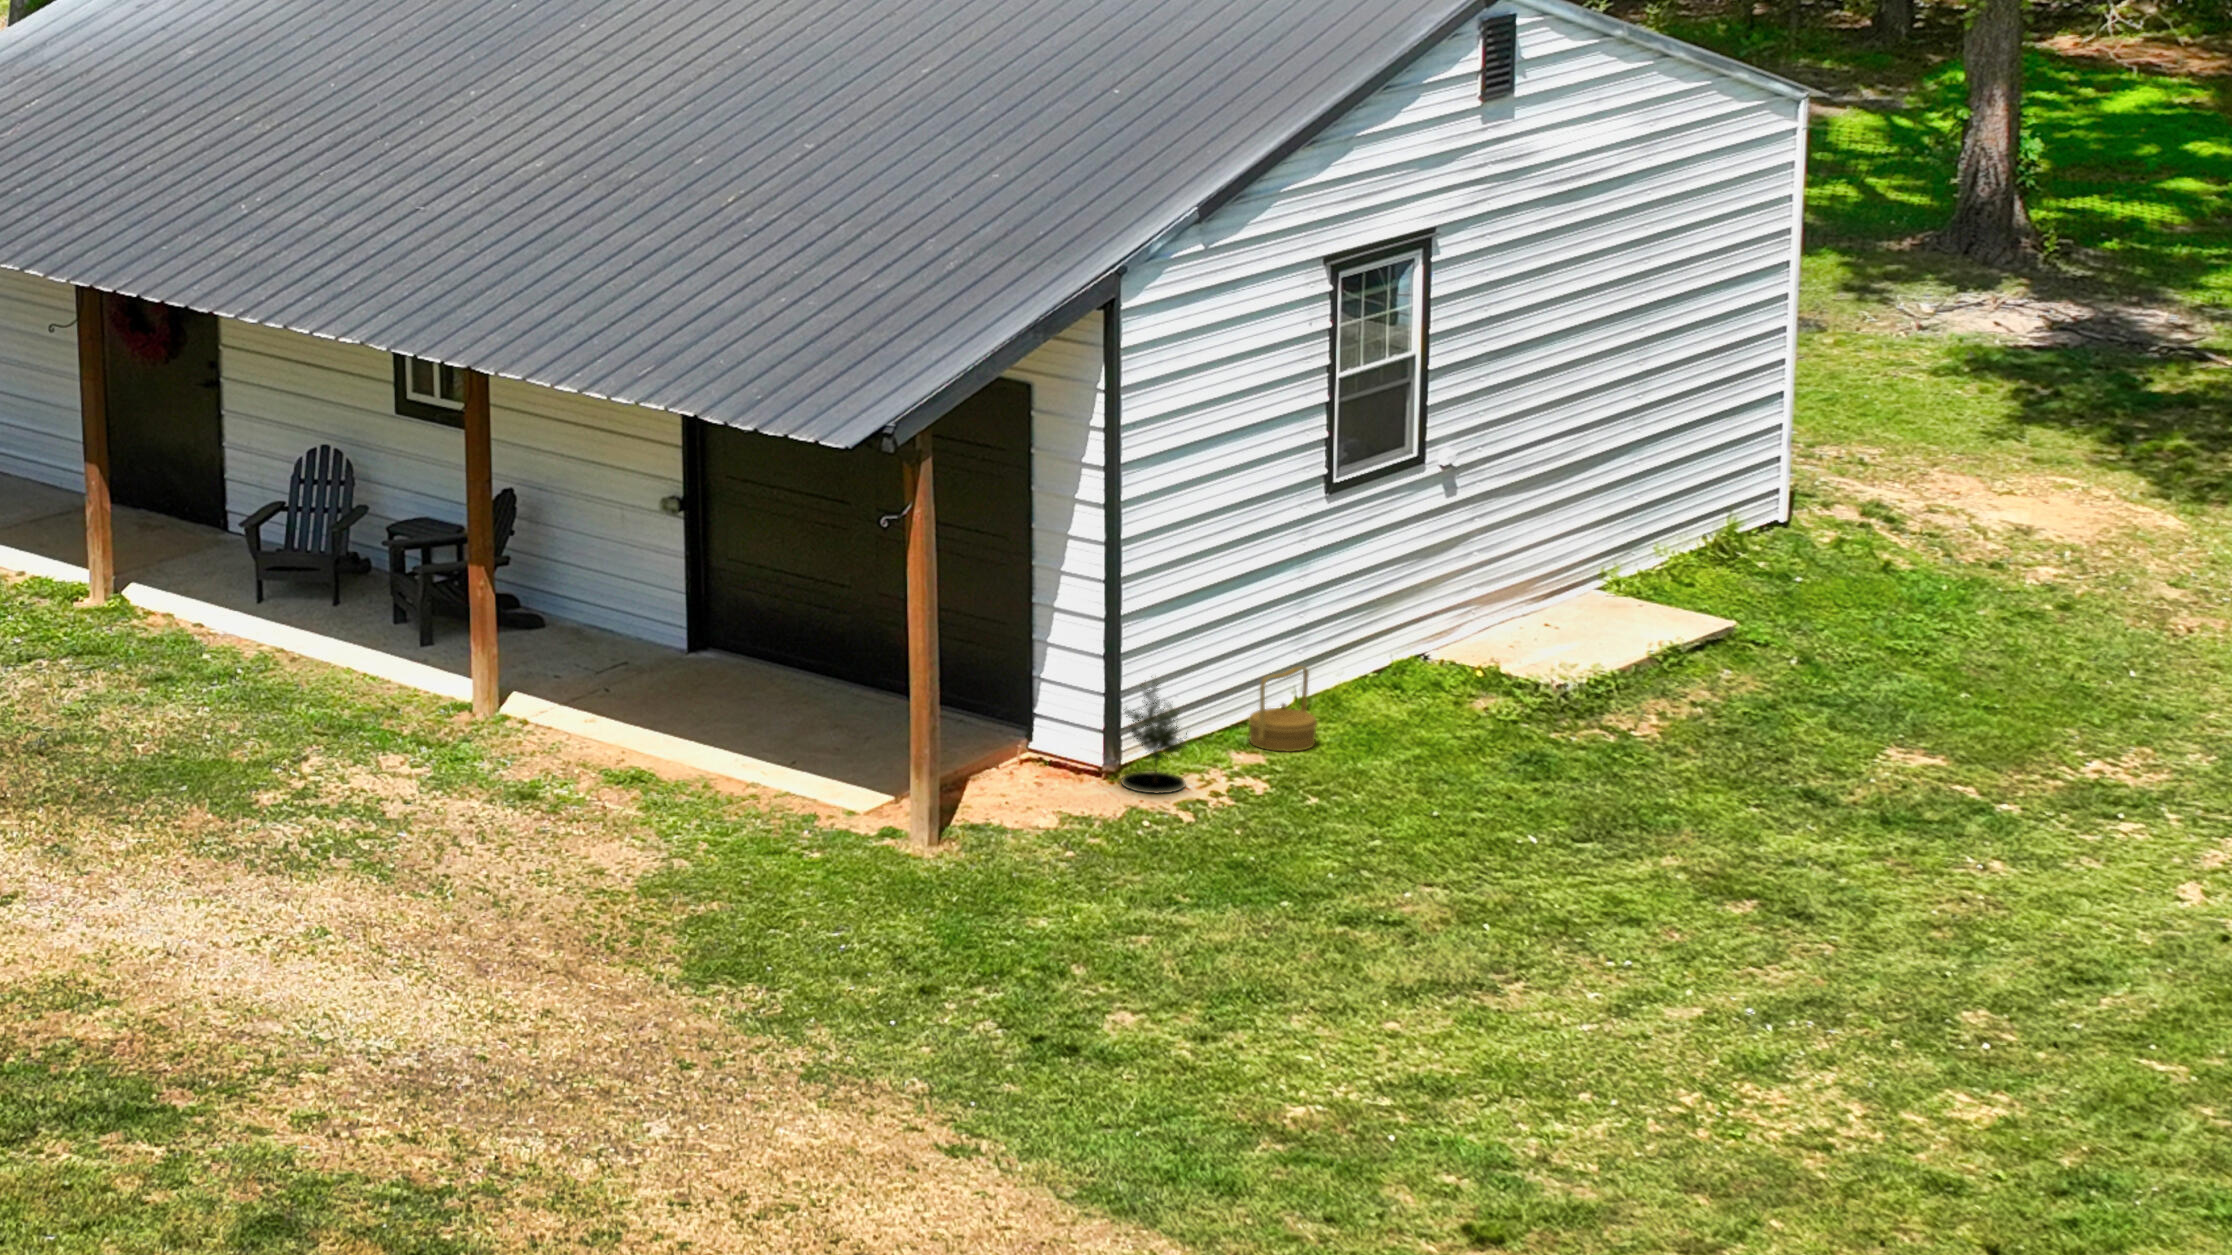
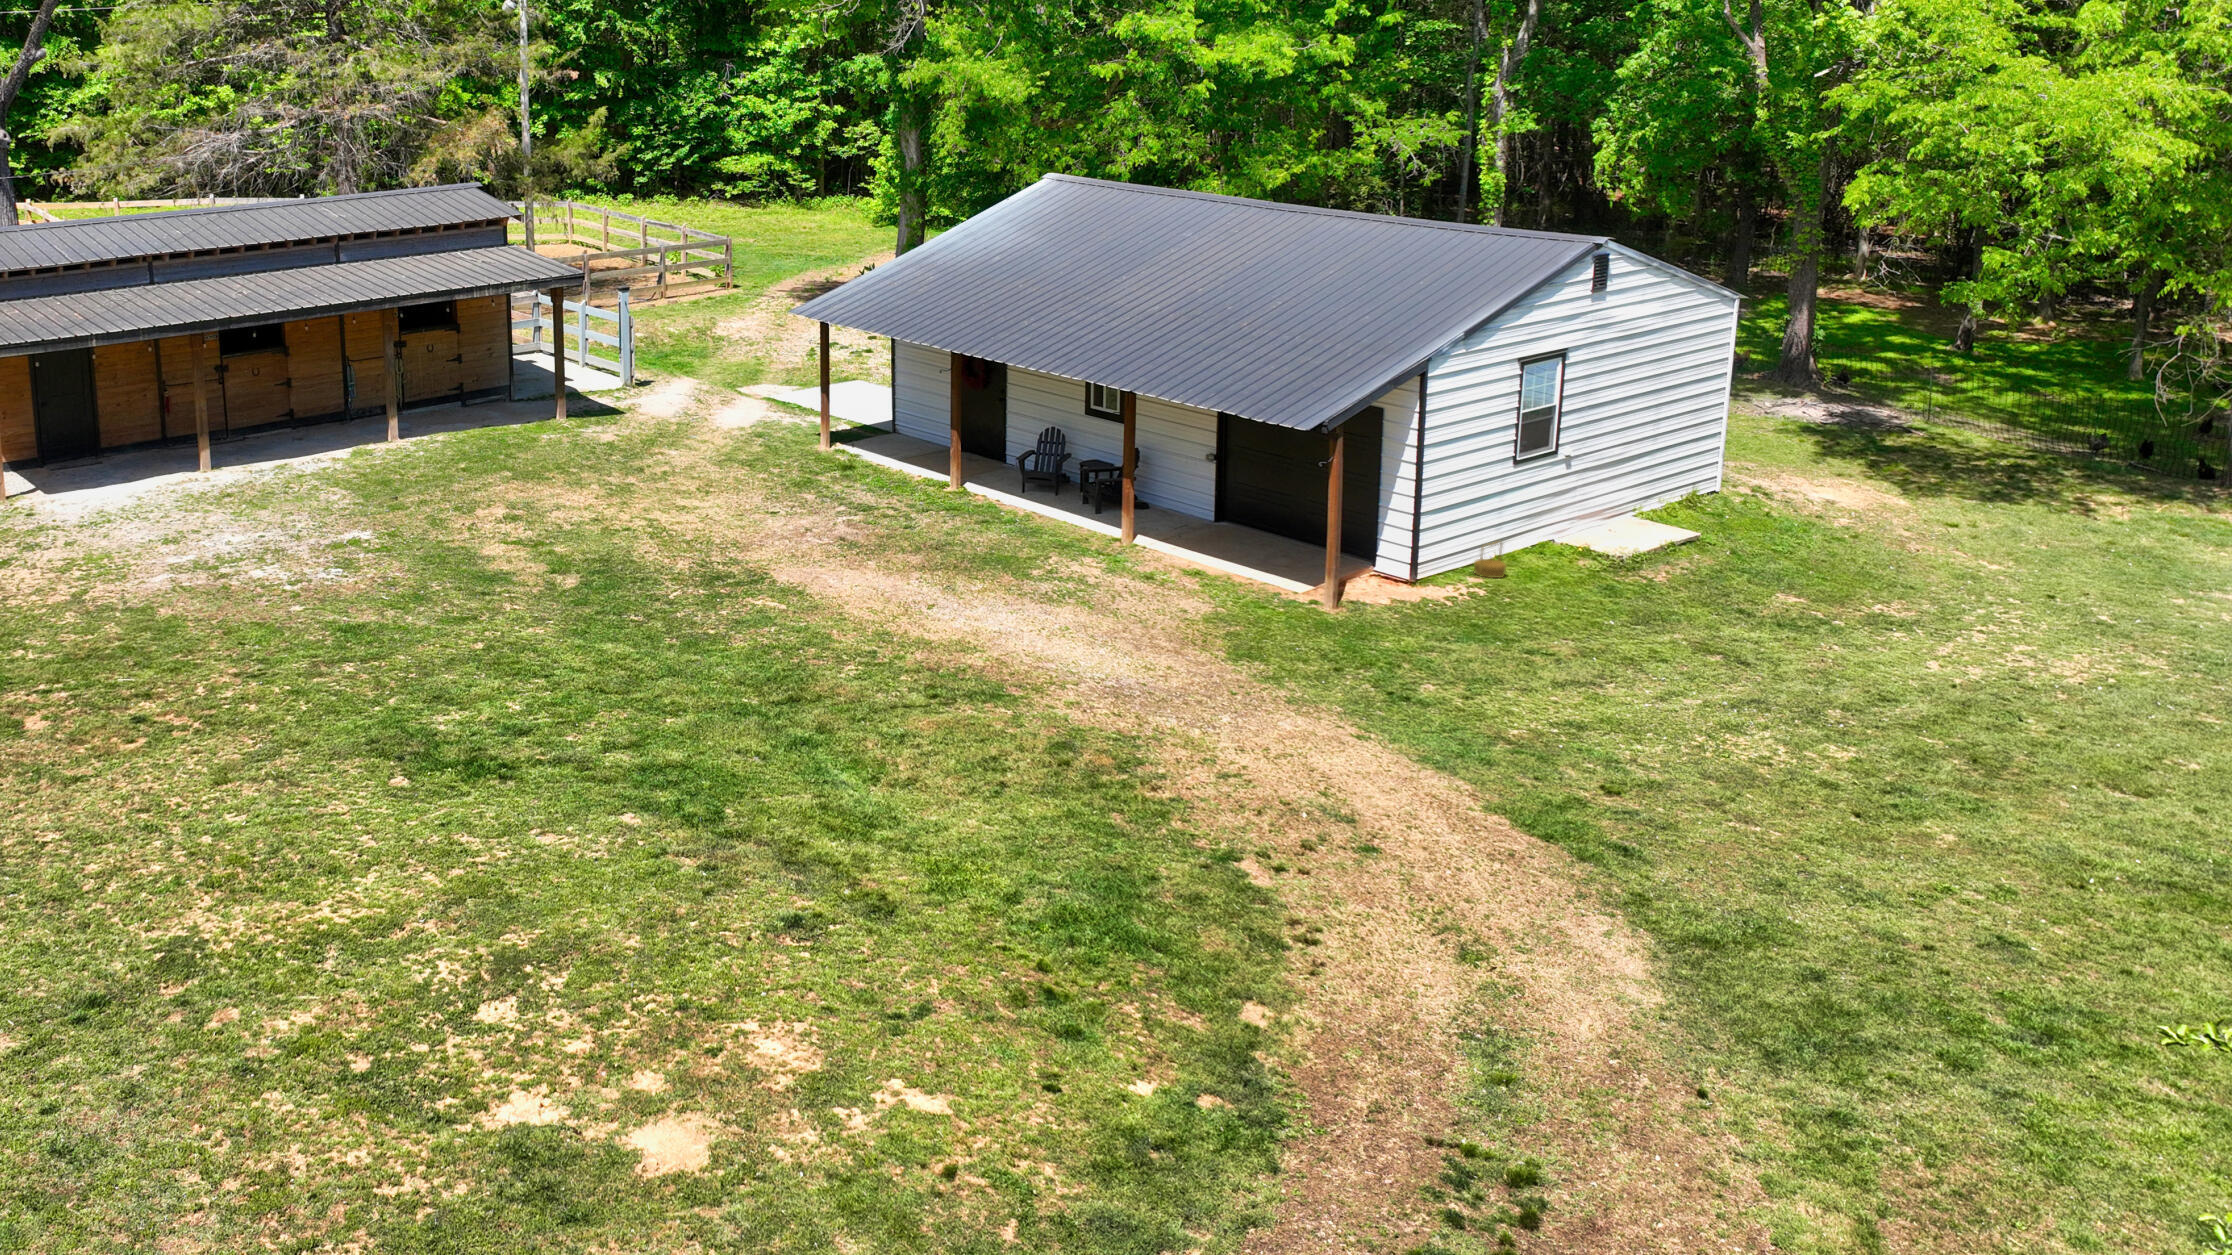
potted tree: present [1121,682,1189,793] -> none [1418,539,1453,592]

